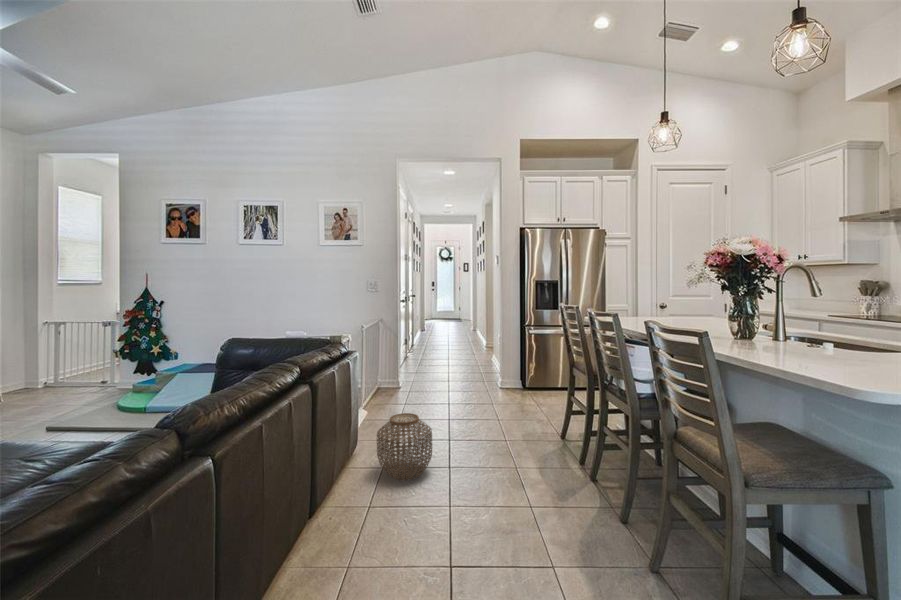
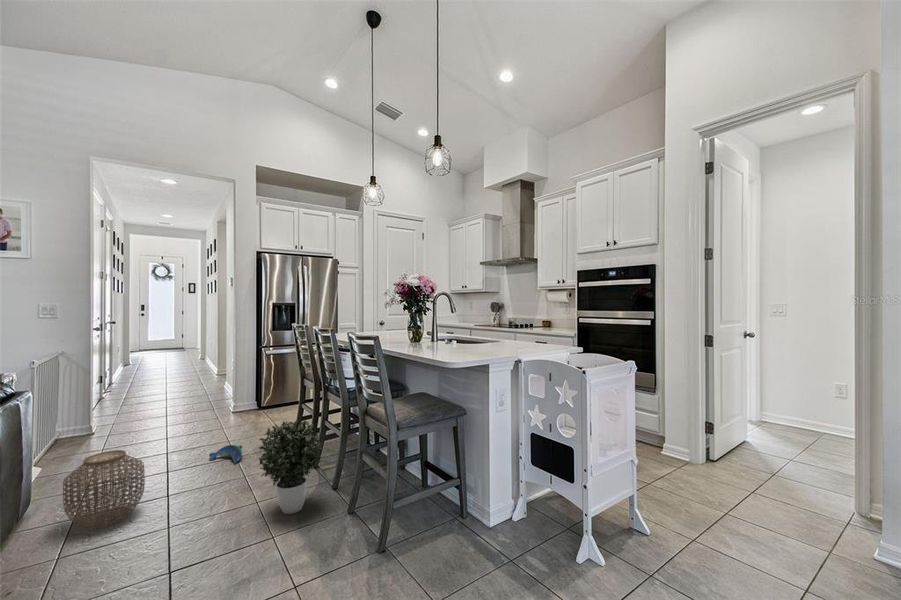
potted plant: none [532,417,604,524] -> present [259,420,322,514]
plush toy: none [483,423,512,443] -> present [209,445,242,463]

